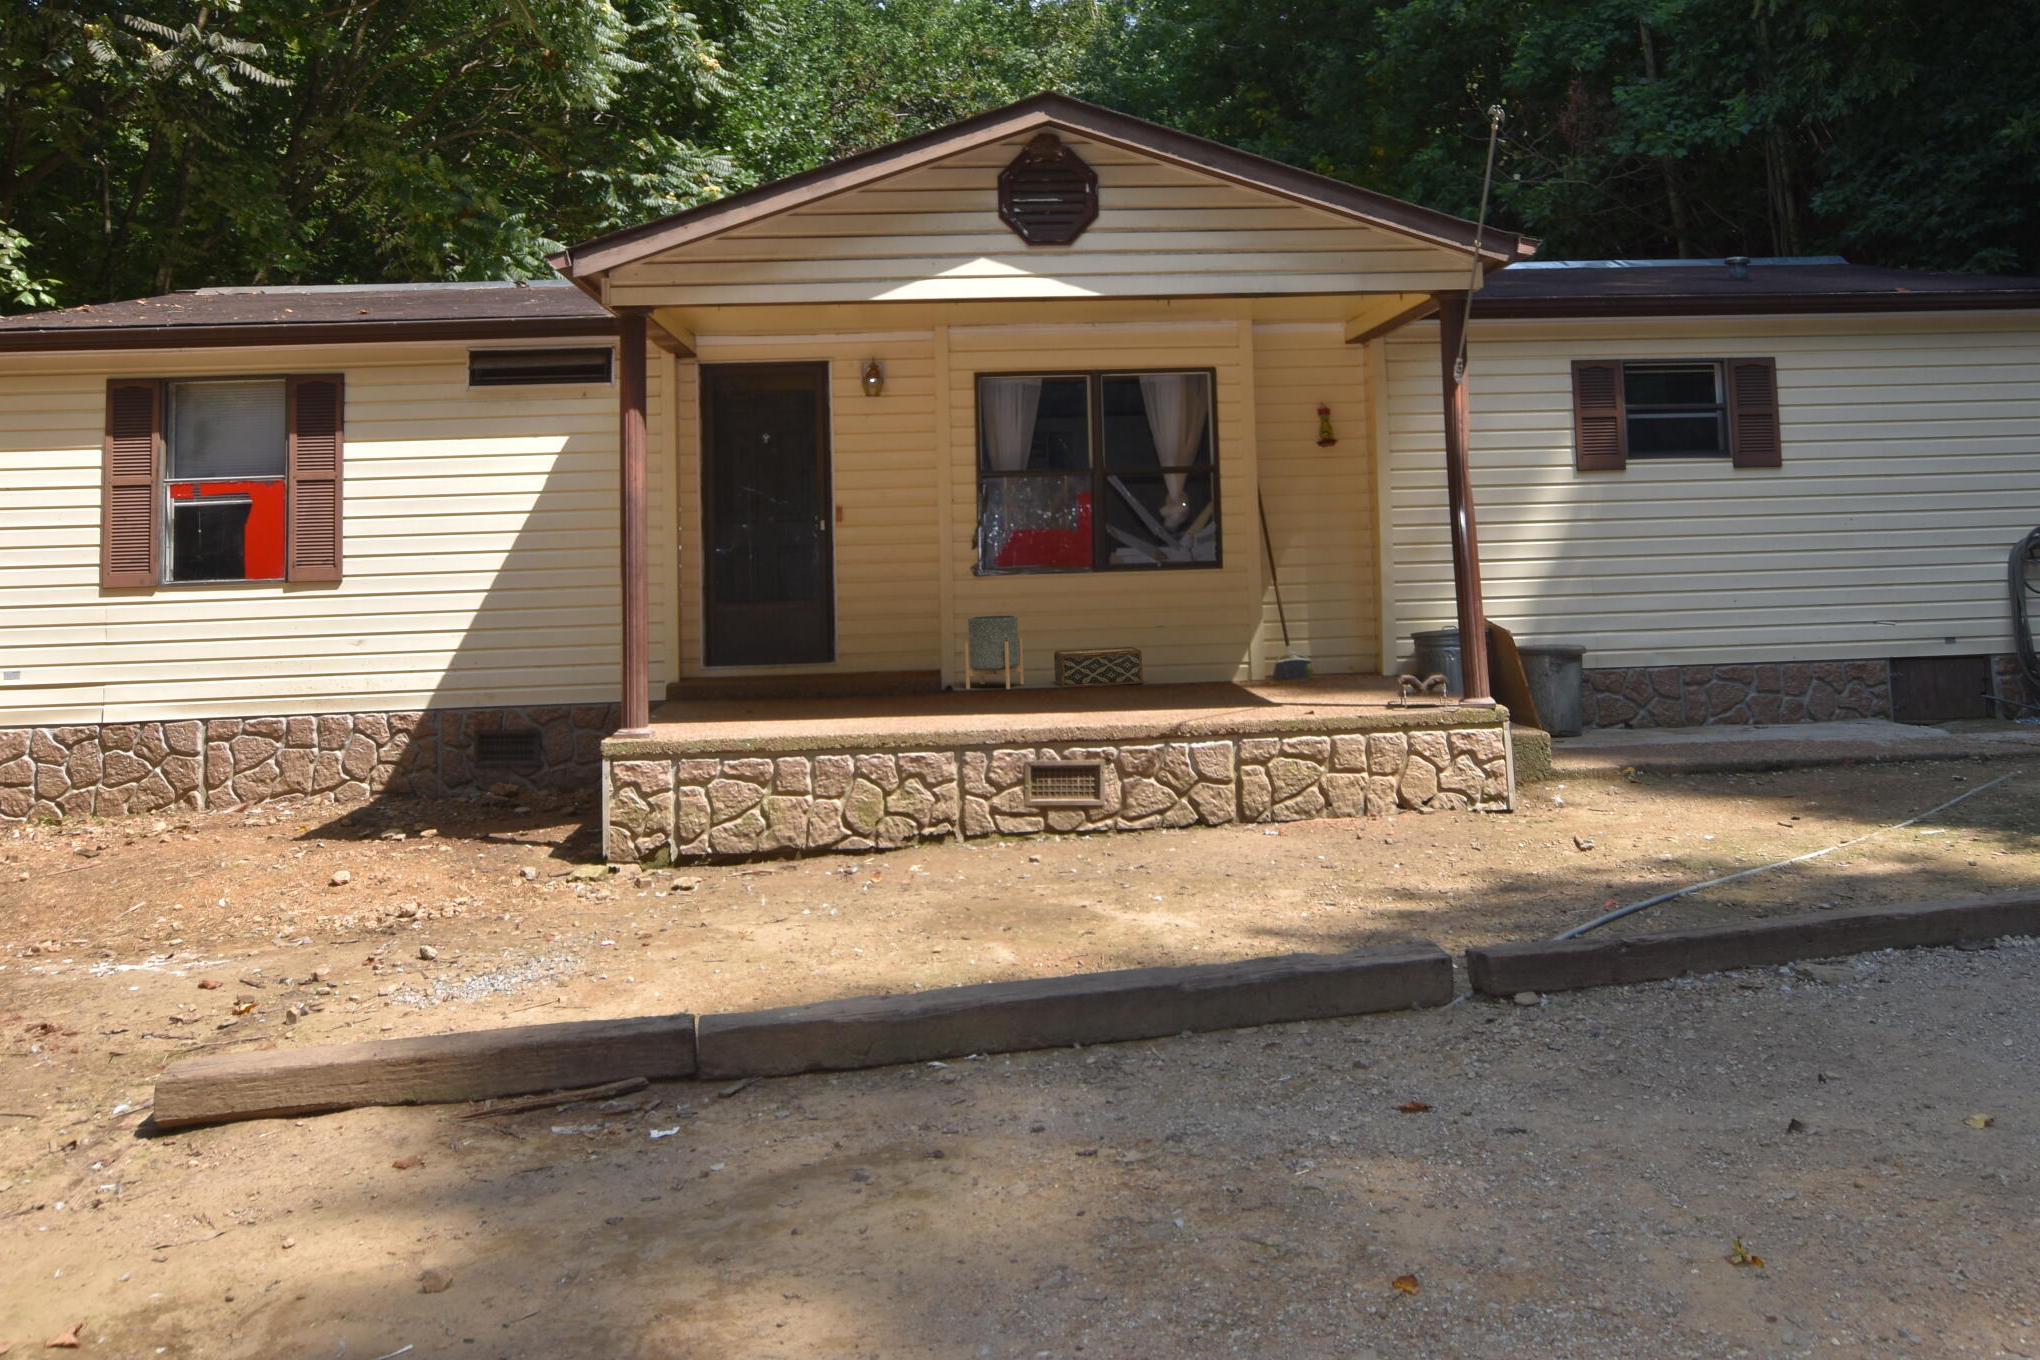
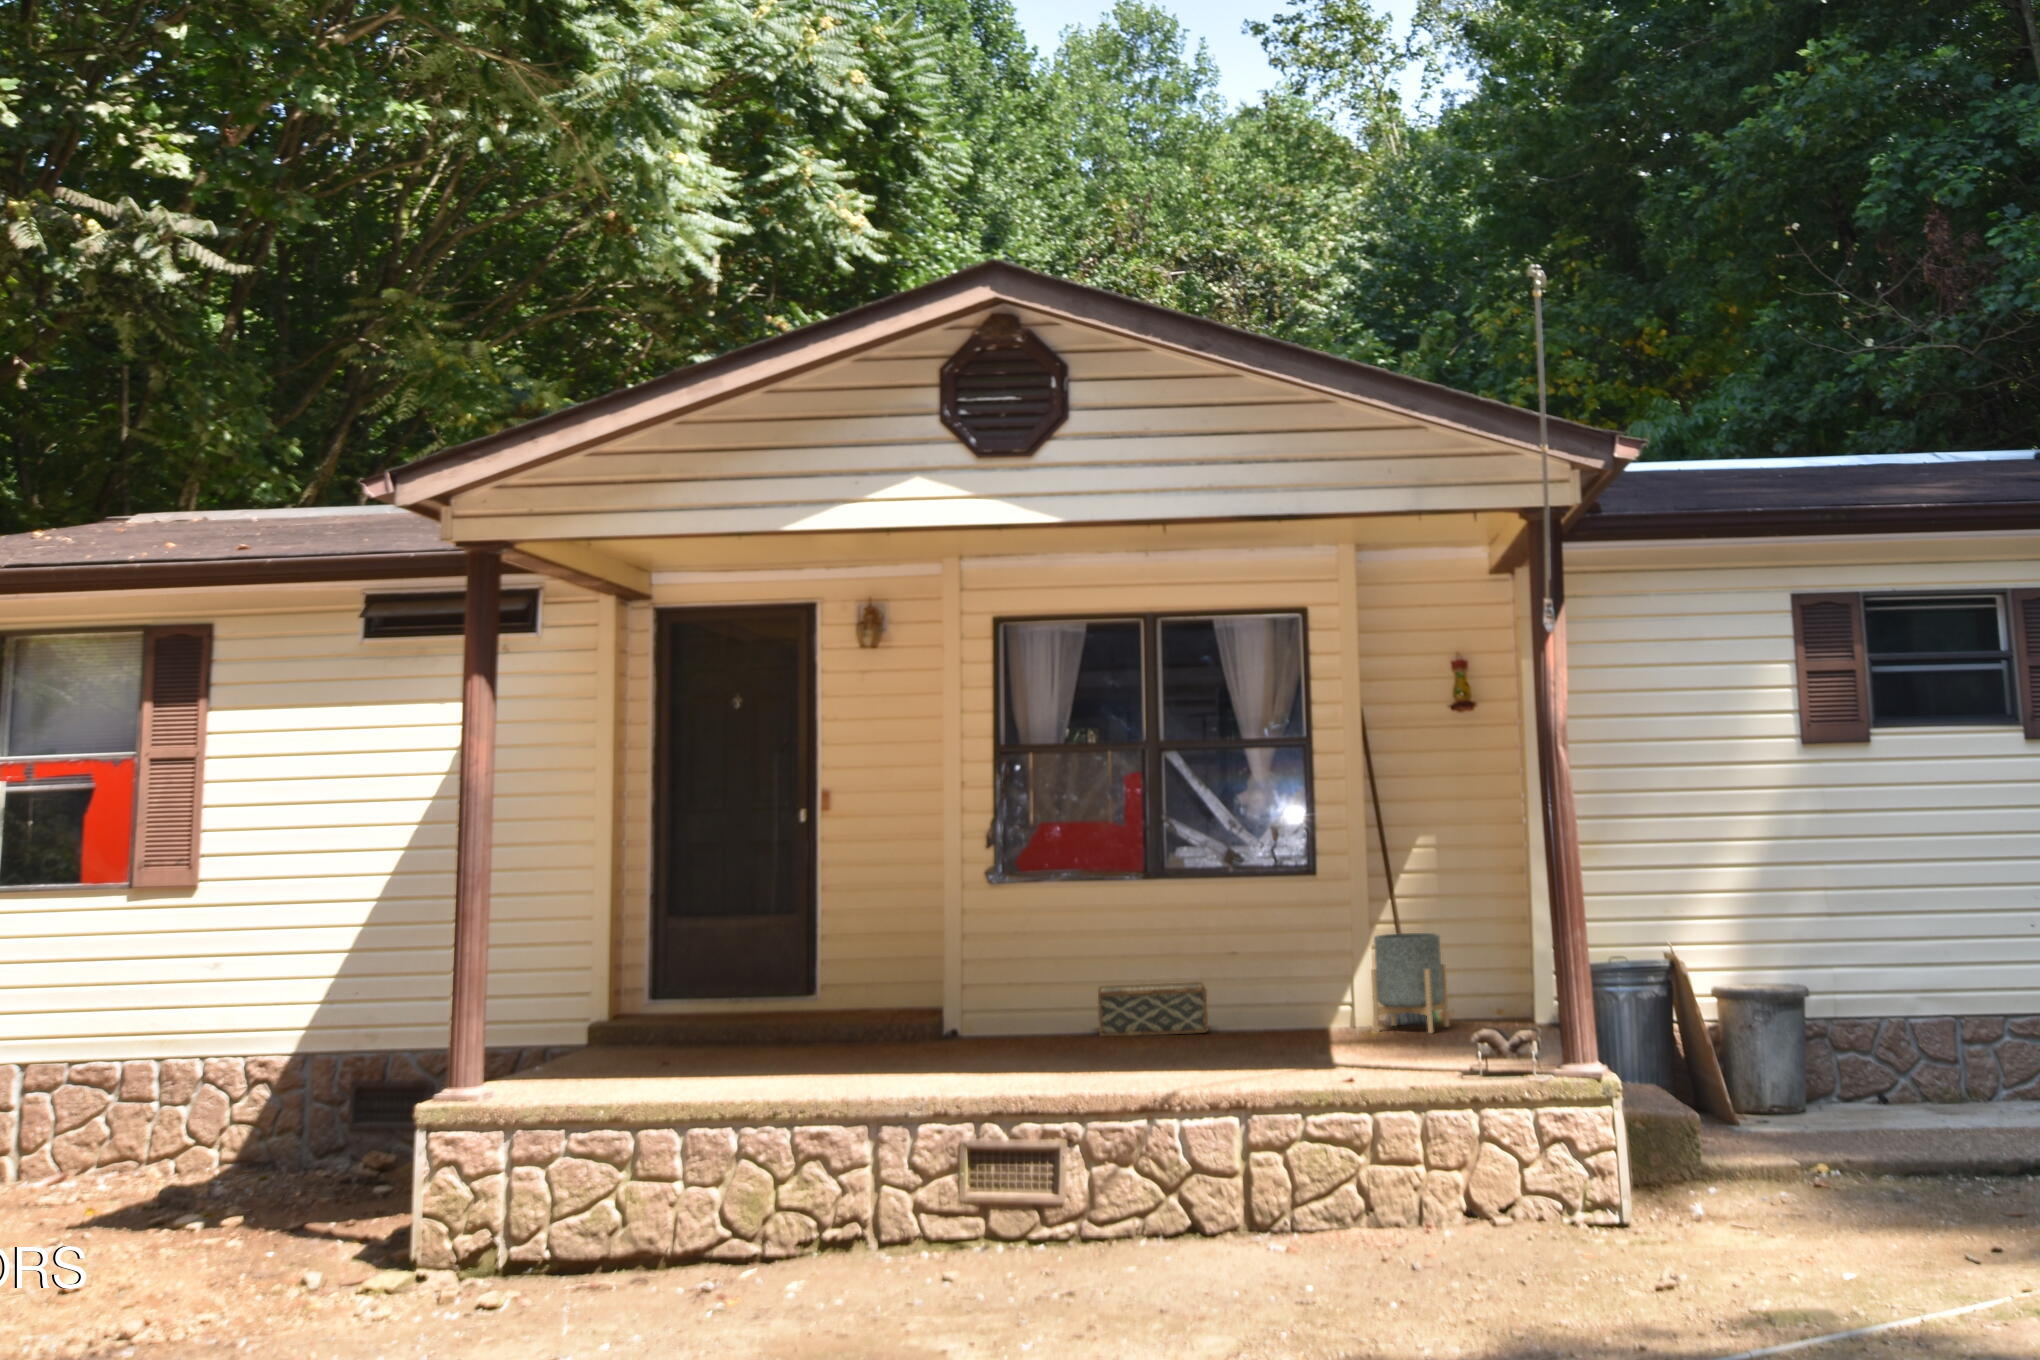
planter: present [965,615,1024,689] -> present [1371,933,1449,1033]

